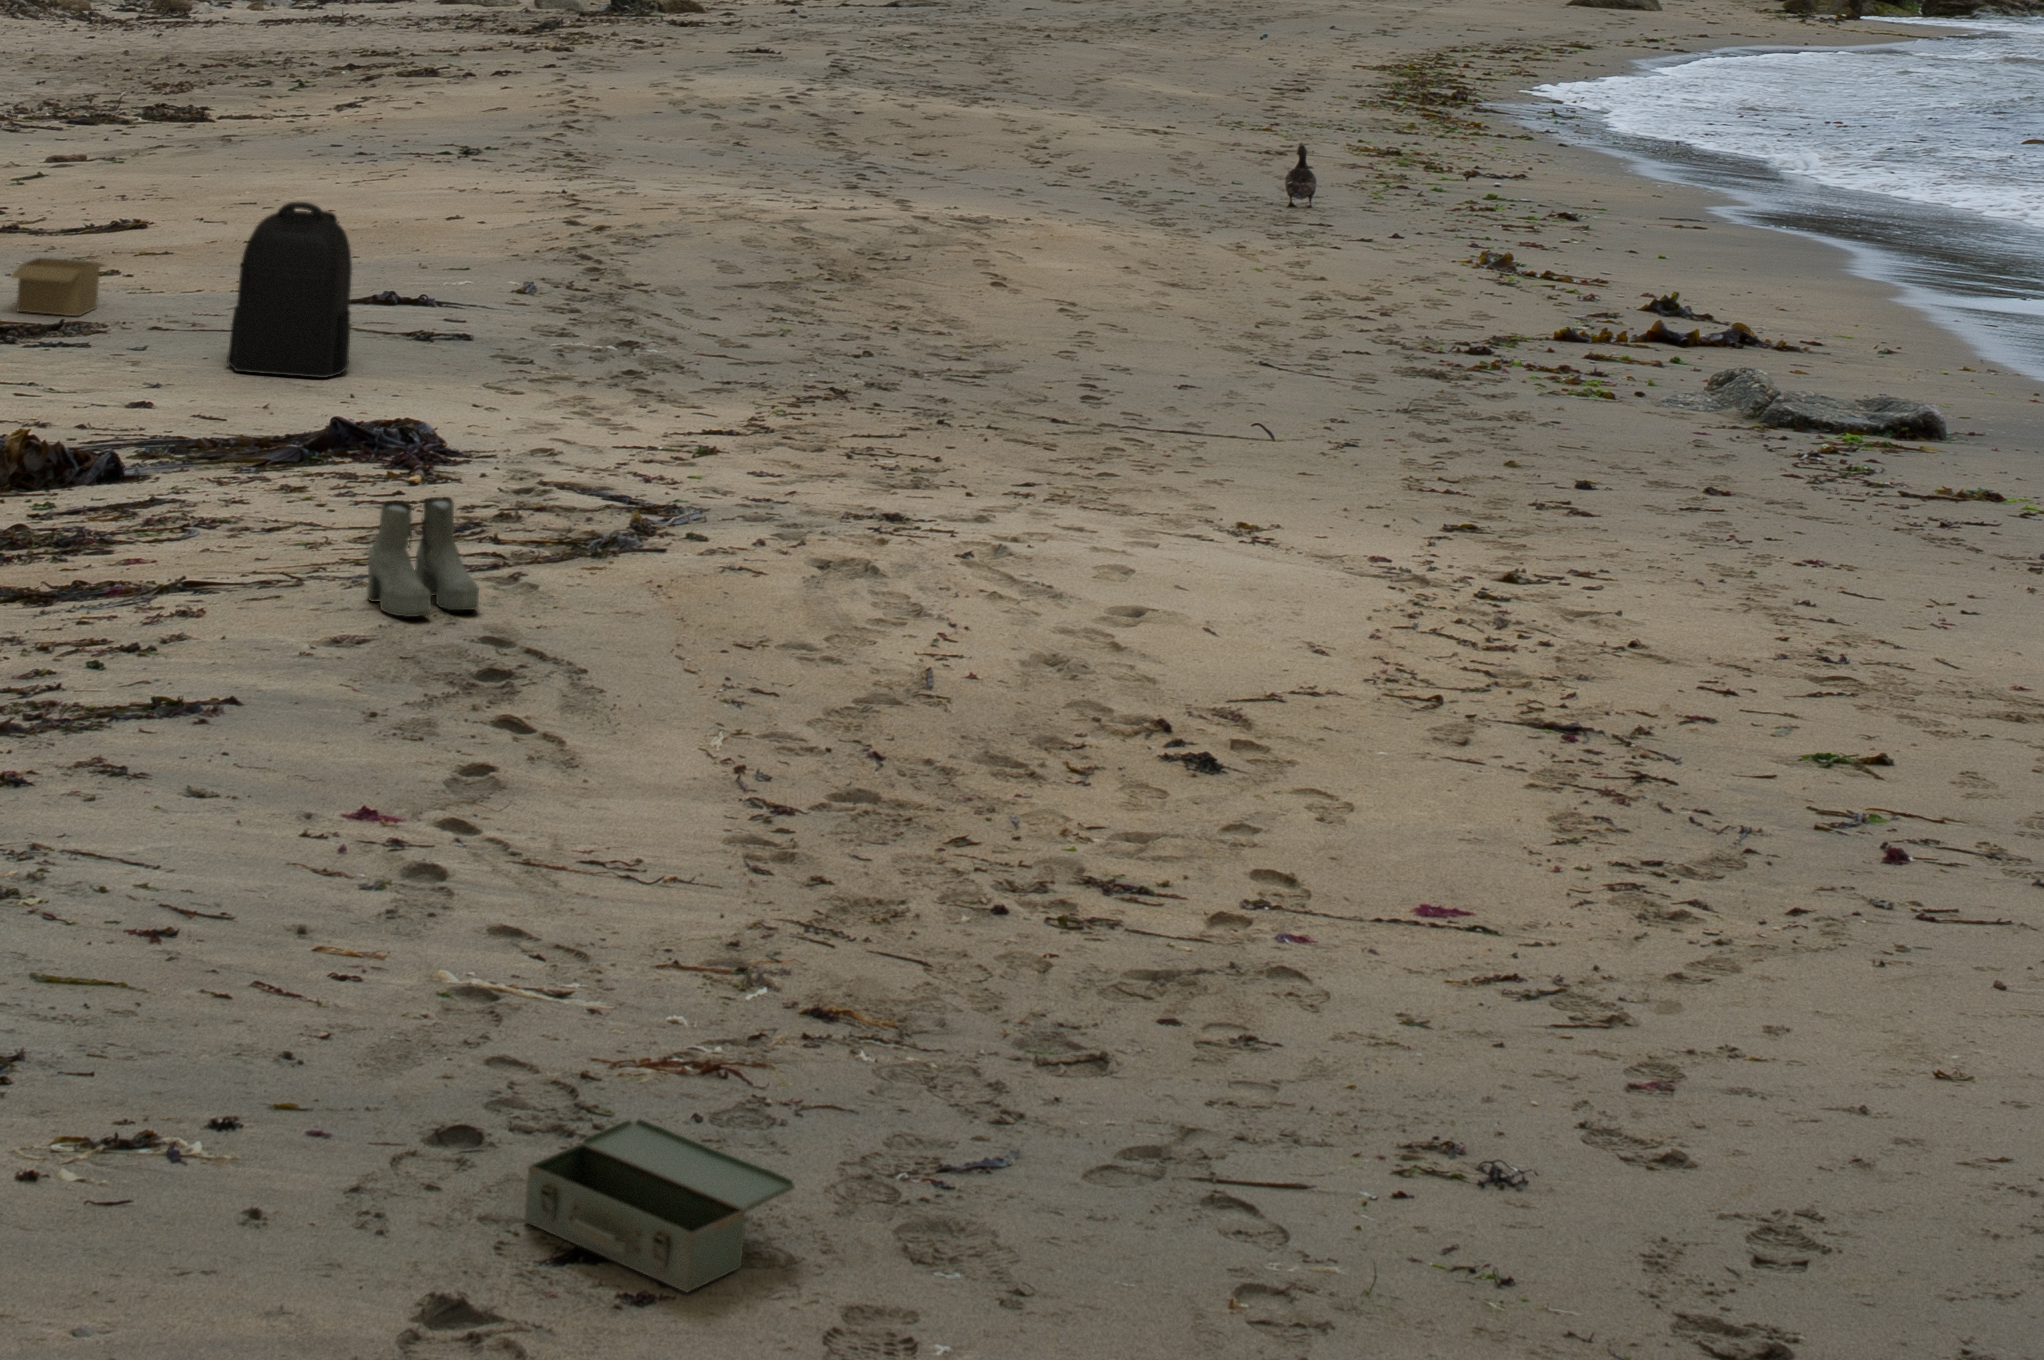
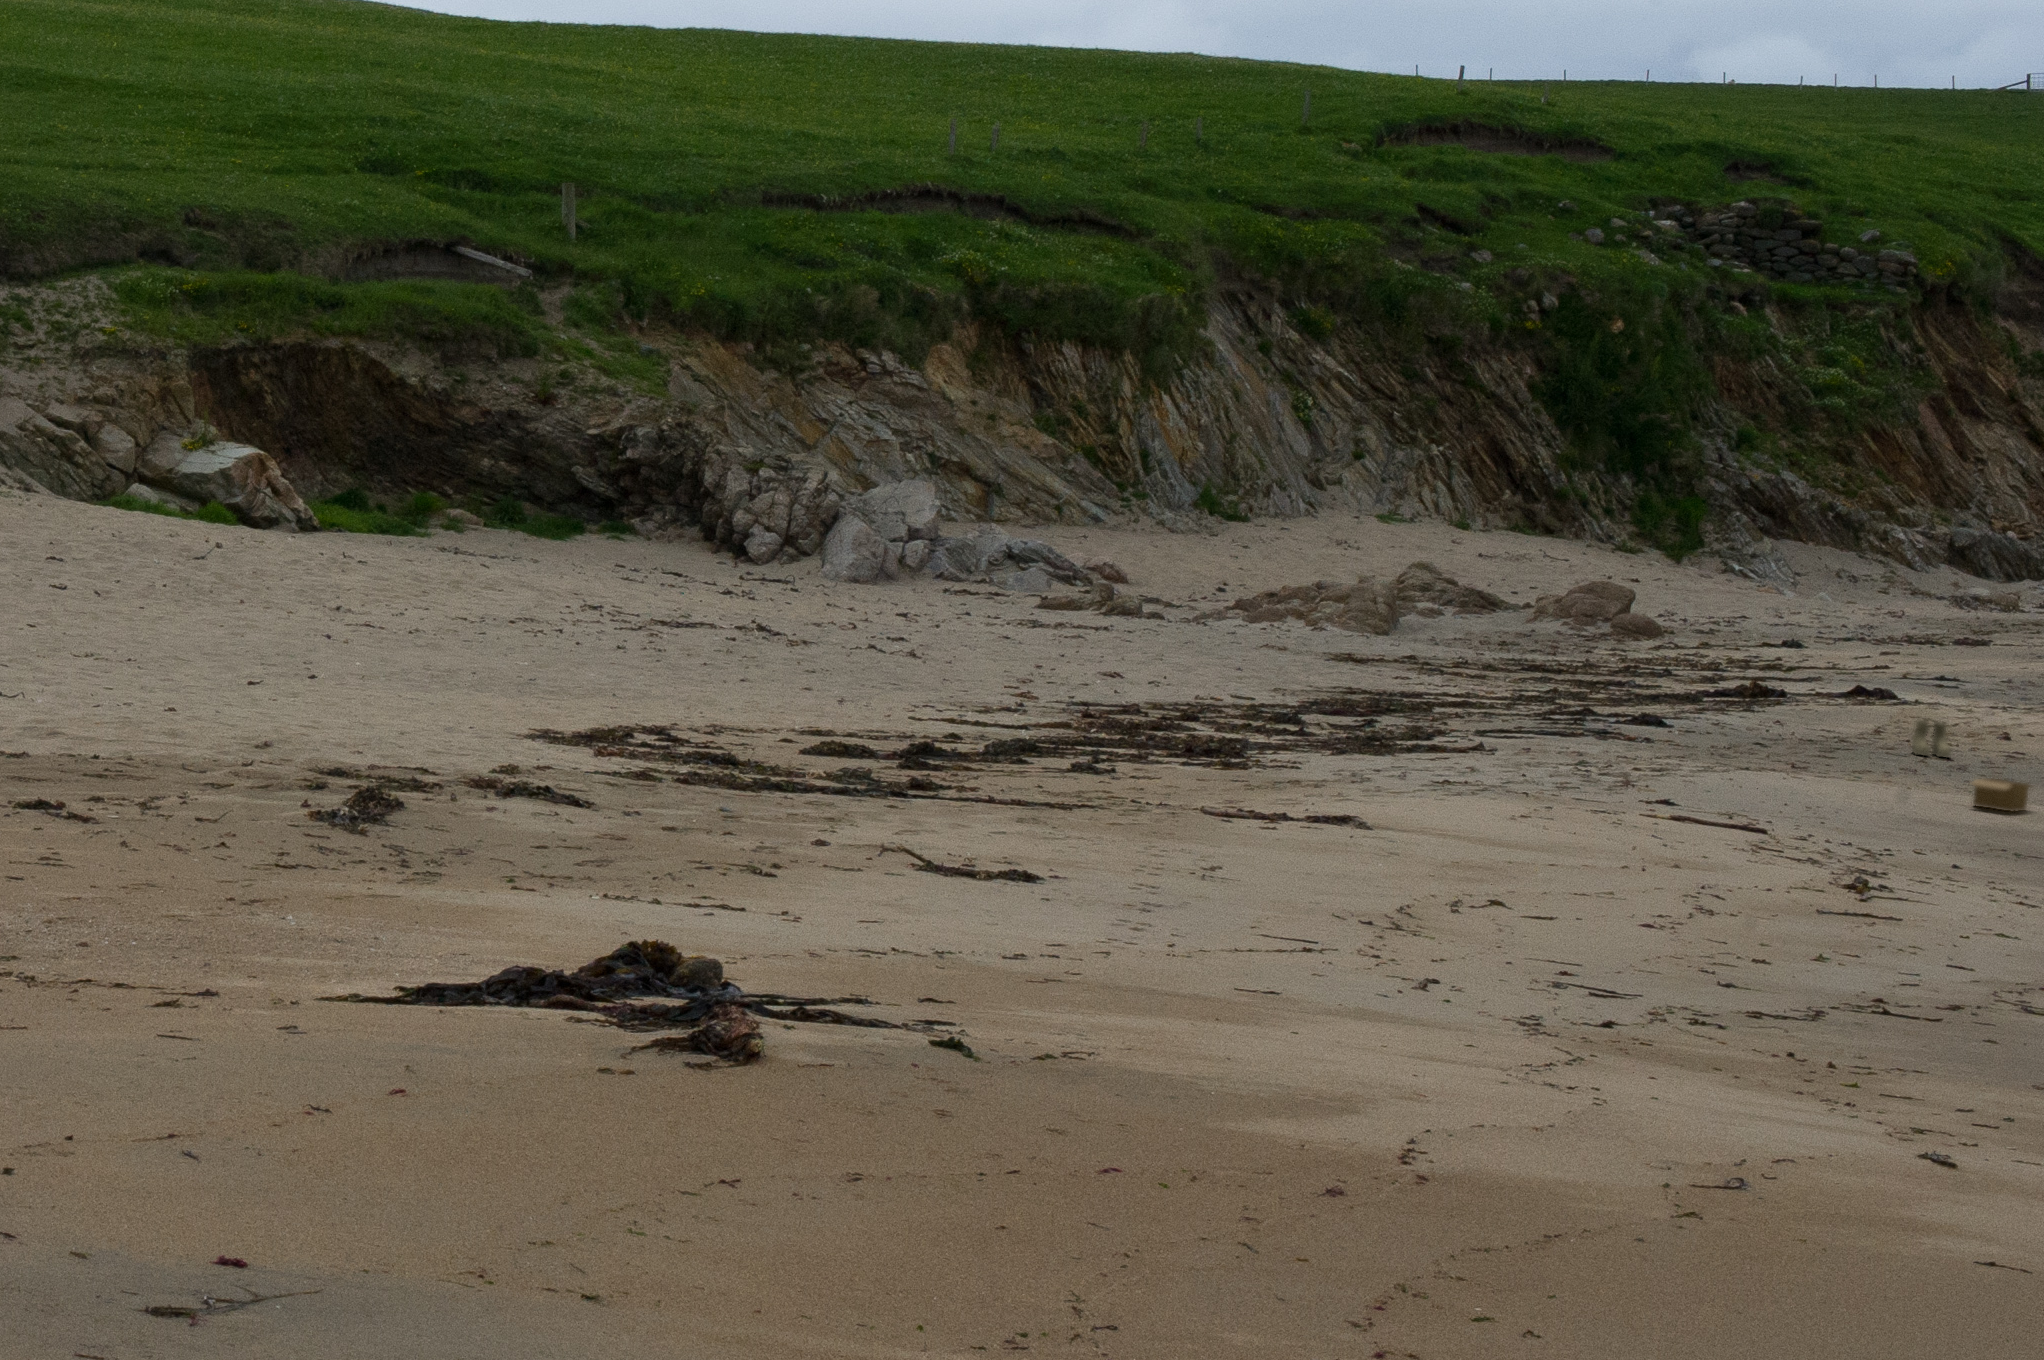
backpack: present [227,202,352,378] -> none [1926,651,1987,725]
cardboard box: present [12,257,105,316] -> present [1972,778,2030,811]
toolbox: present [525,1120,795,1292] -> none [1838,780,1900,800]

